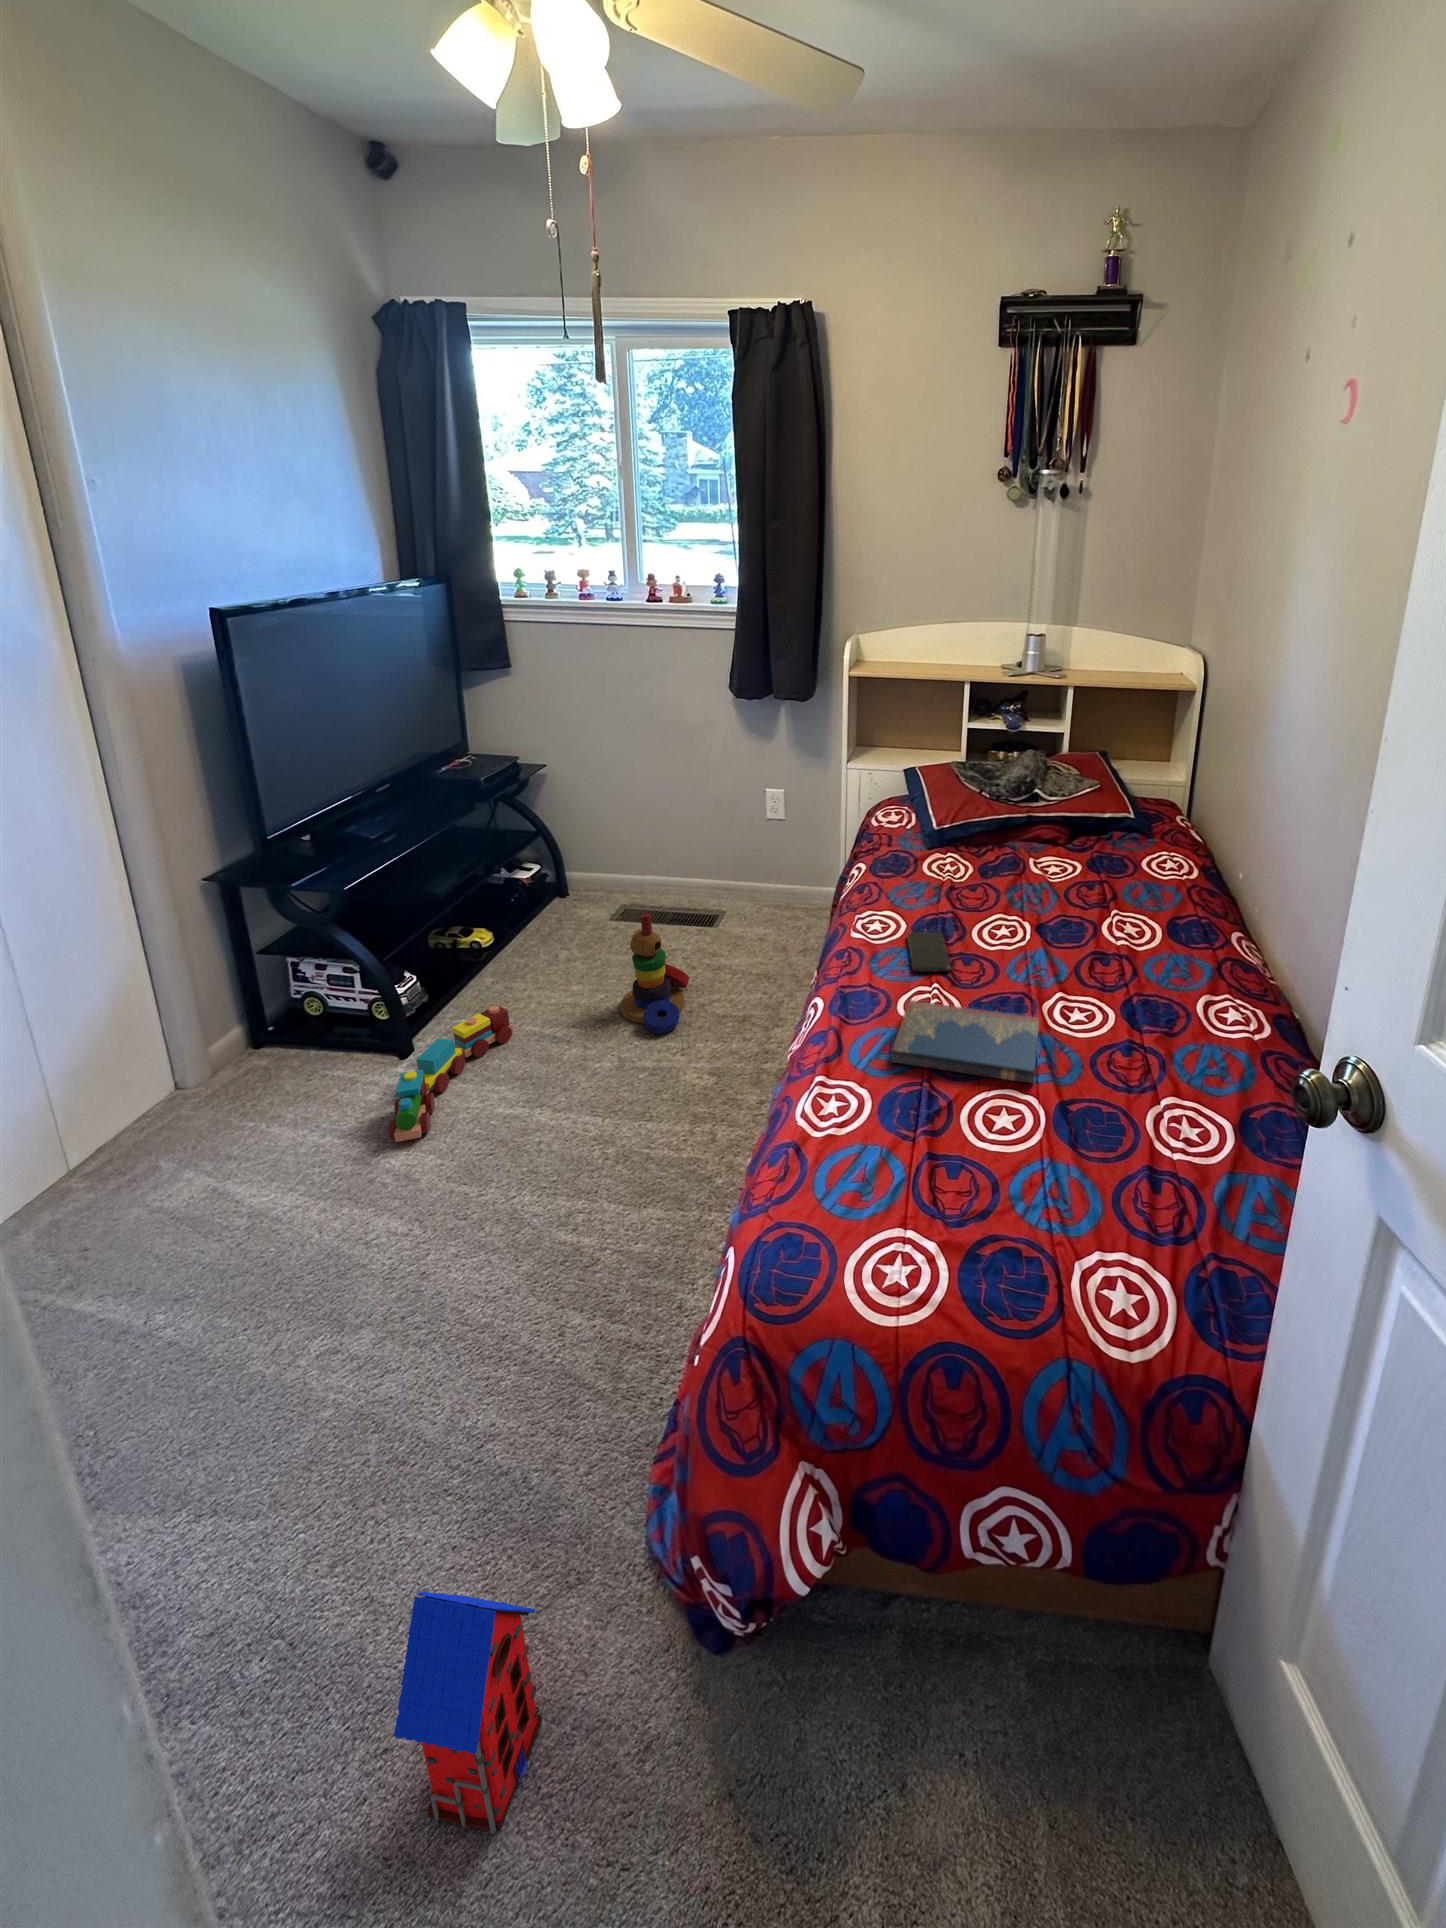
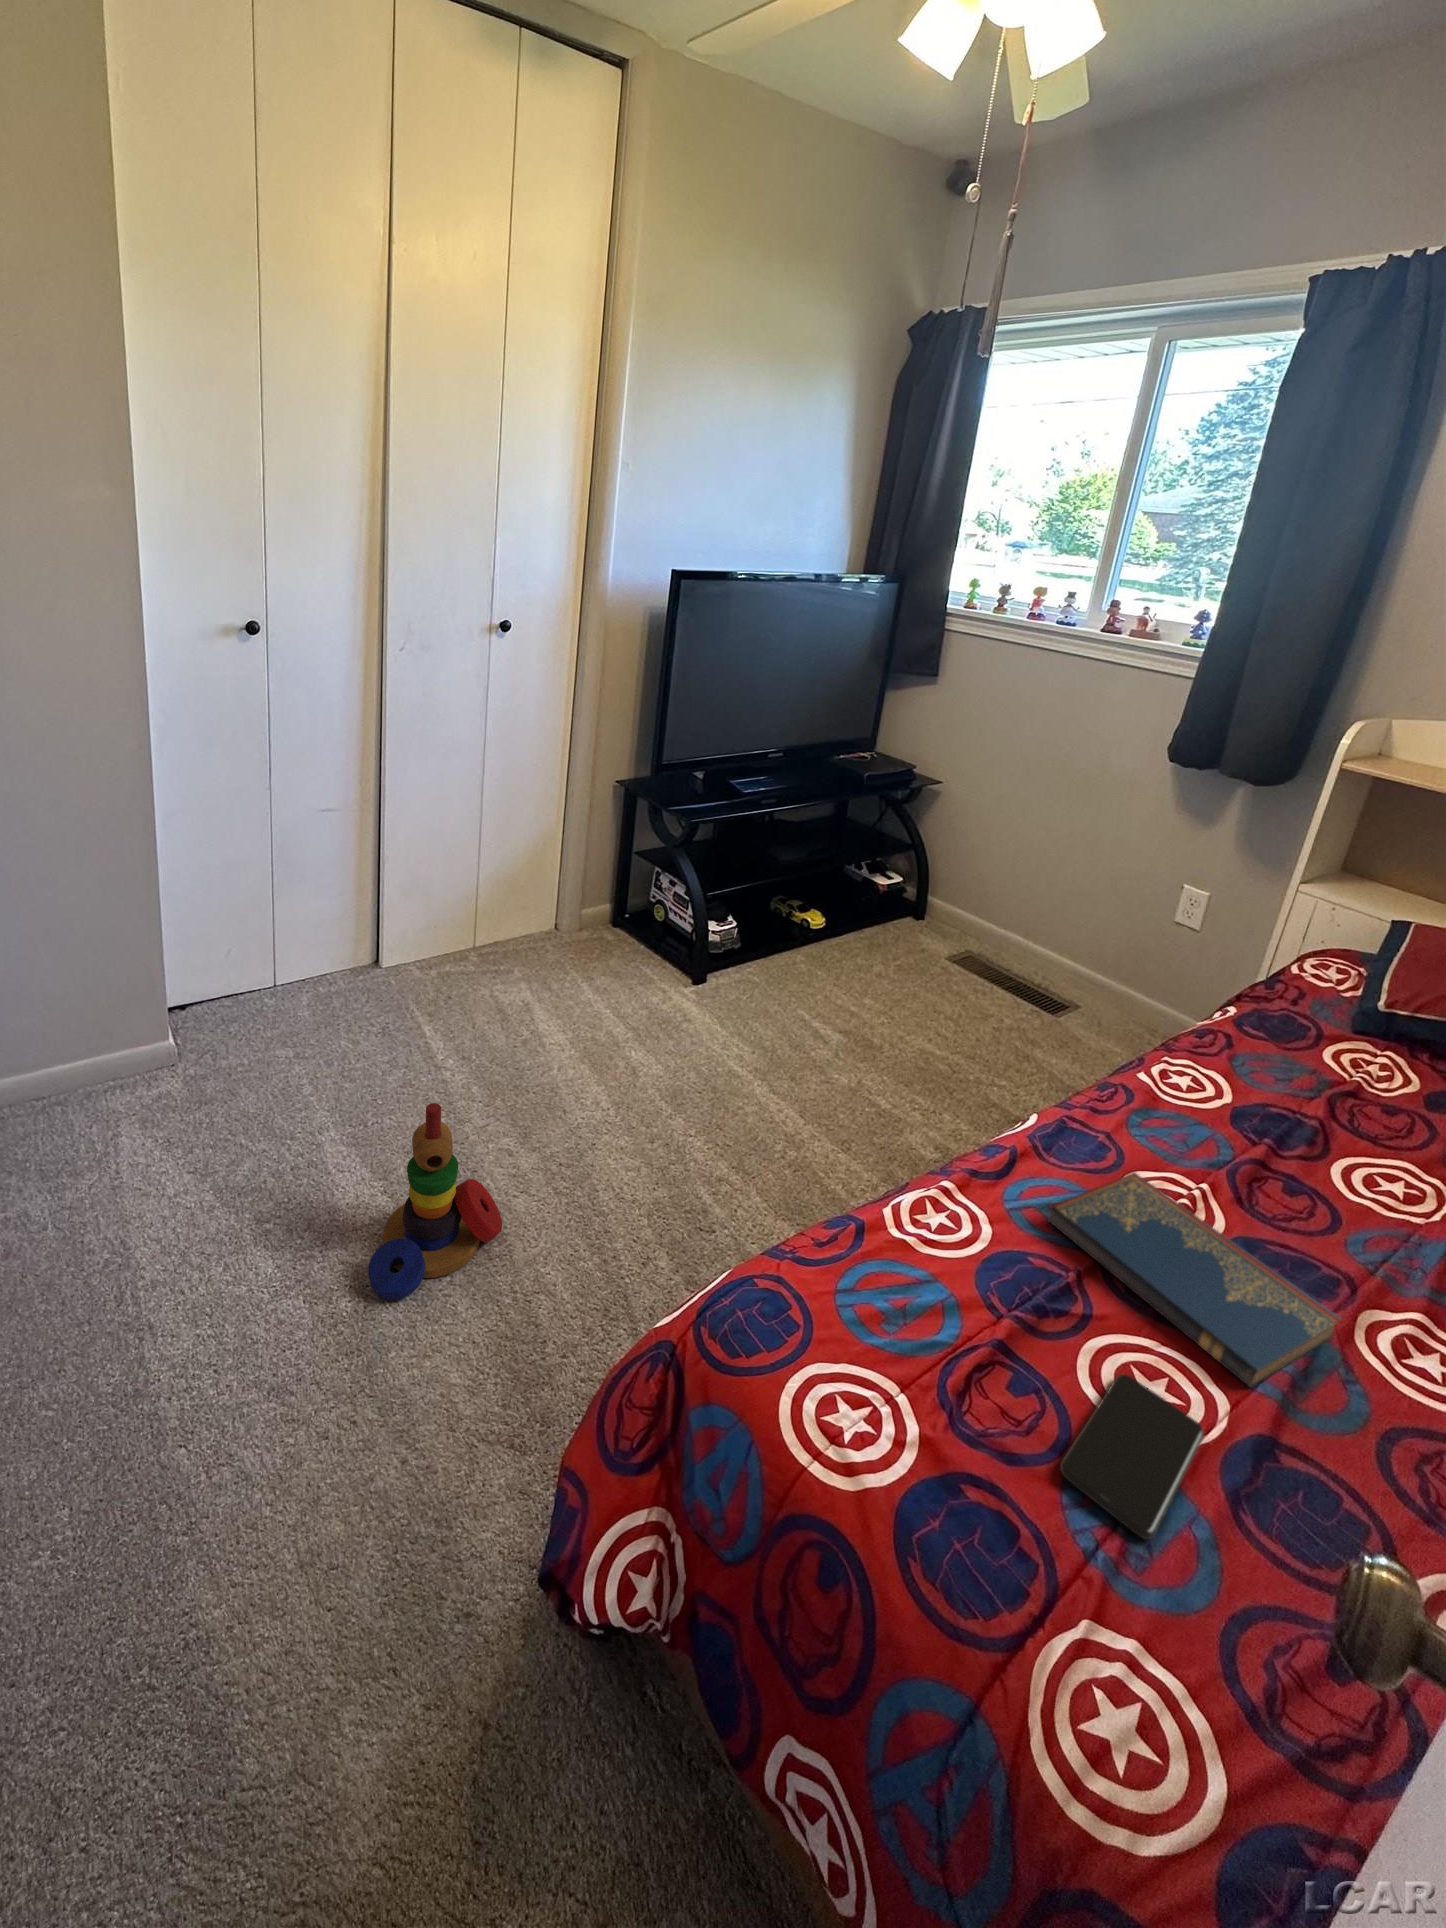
stacking toy: present [621,913,689,1034] -> present [368,1103,502,1300]
smartphone: present [907,932,951,972] -> present [1060,1374,1204,1539]
toy train: present [389,1005,513,1142] -> none [644,975,786,1047]
toy house: present [394,1592,542,1834] -> none [345,1321,462,1560]

